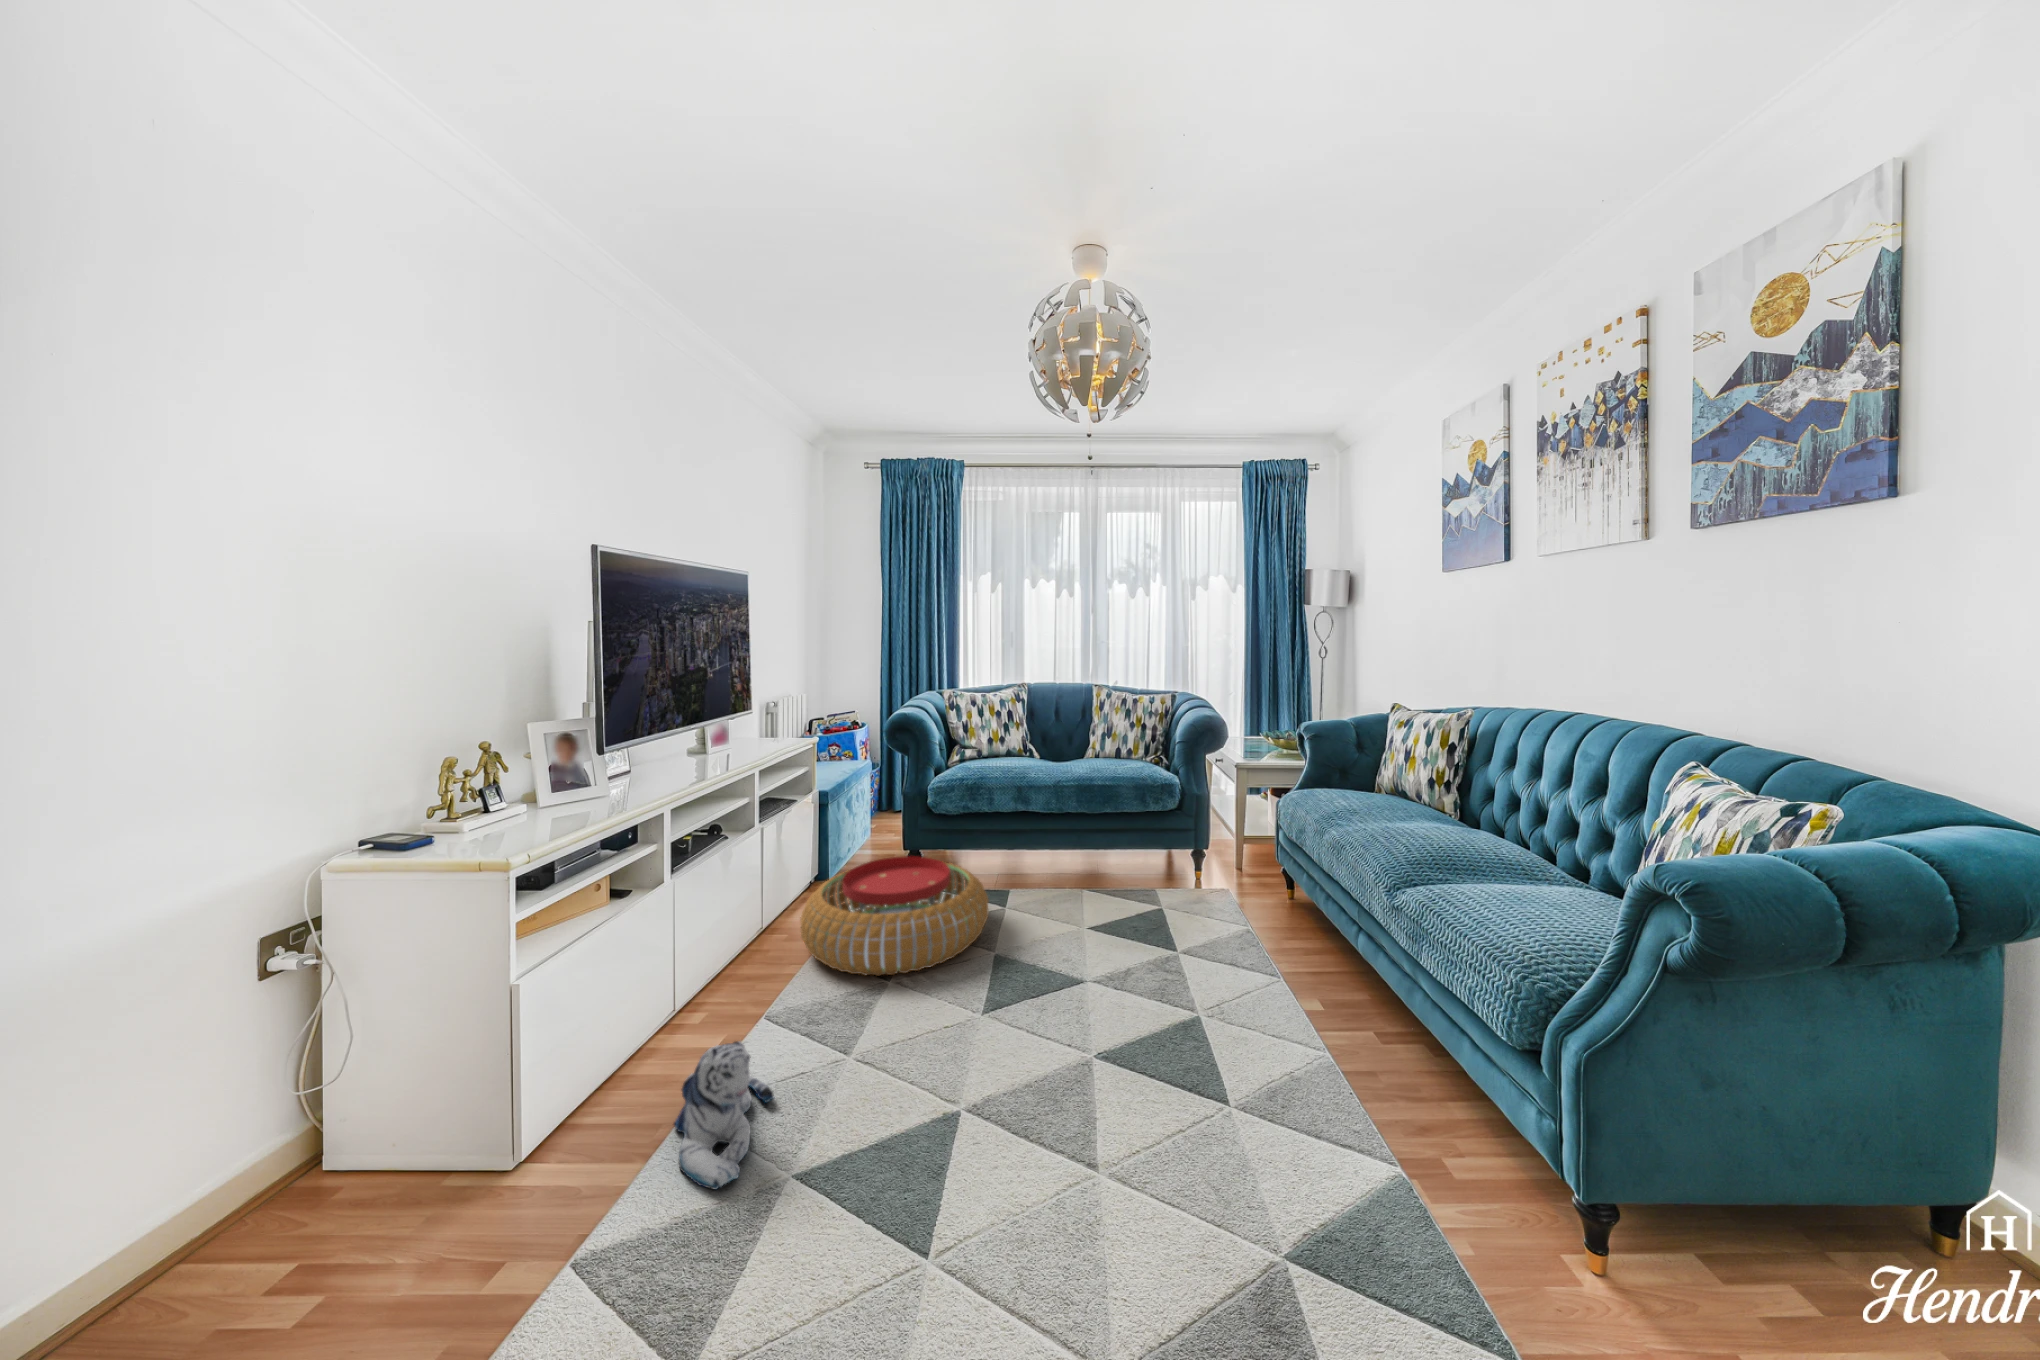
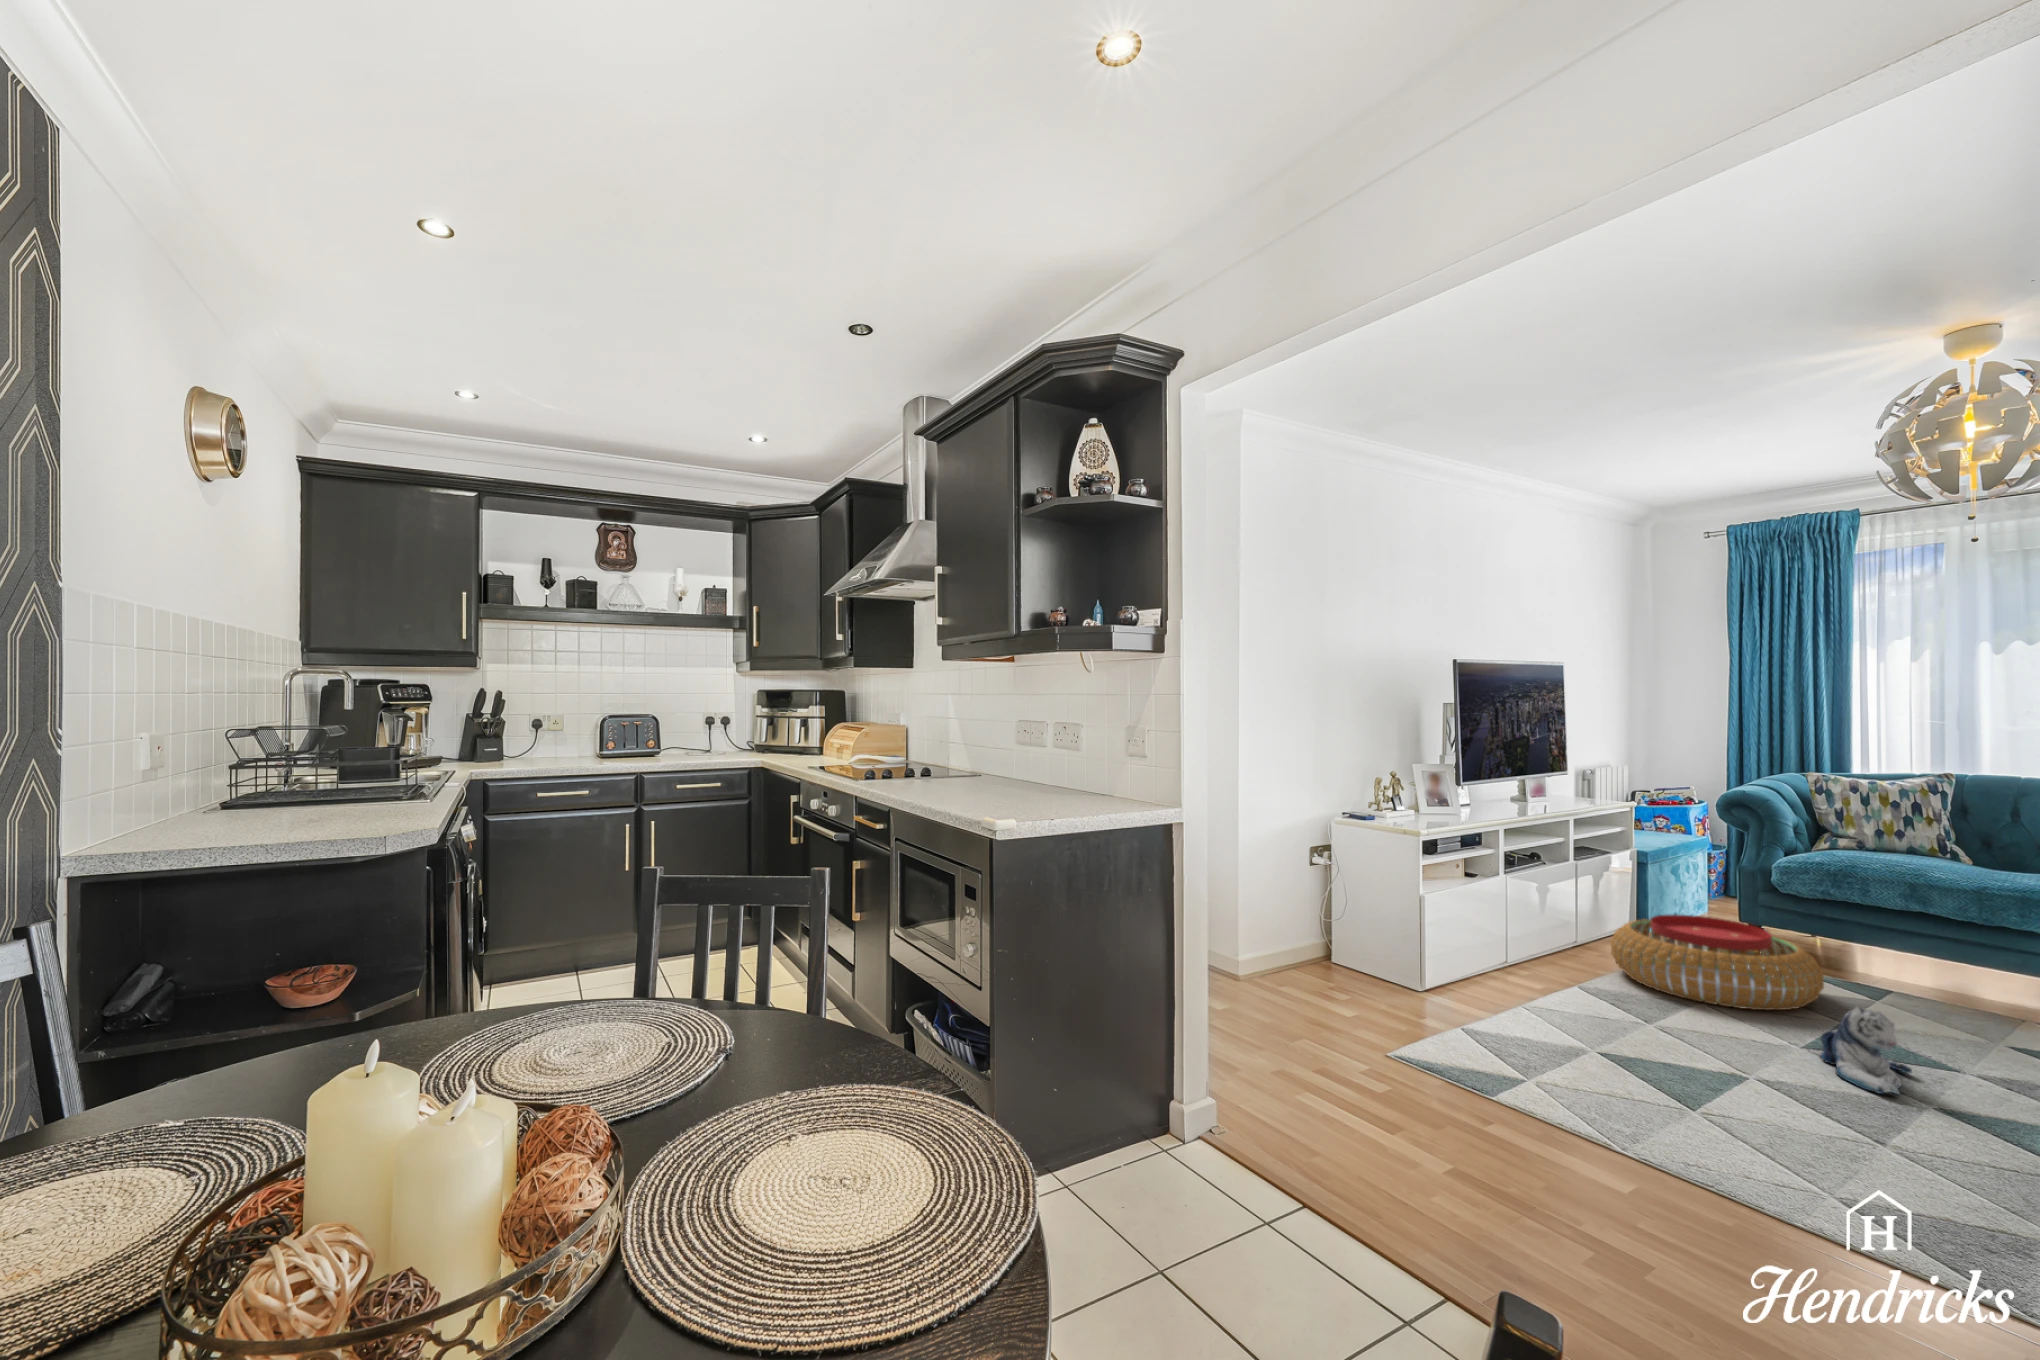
plush toy: present [674,1041,774,1189] -> present [1820,1008,1912,1095]

